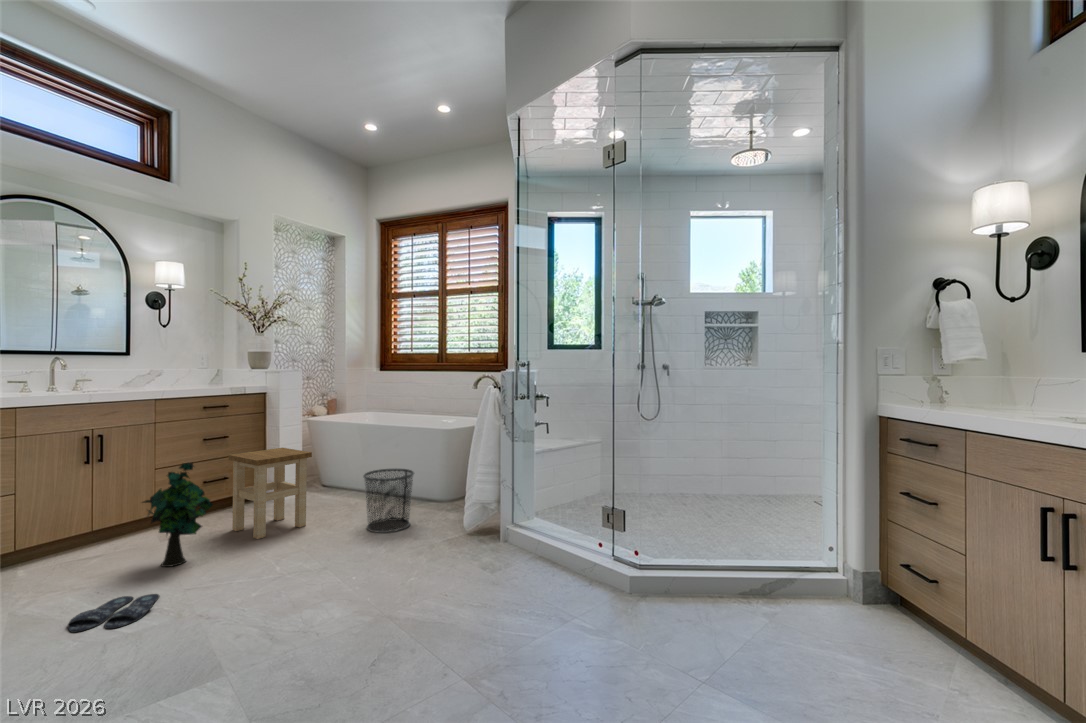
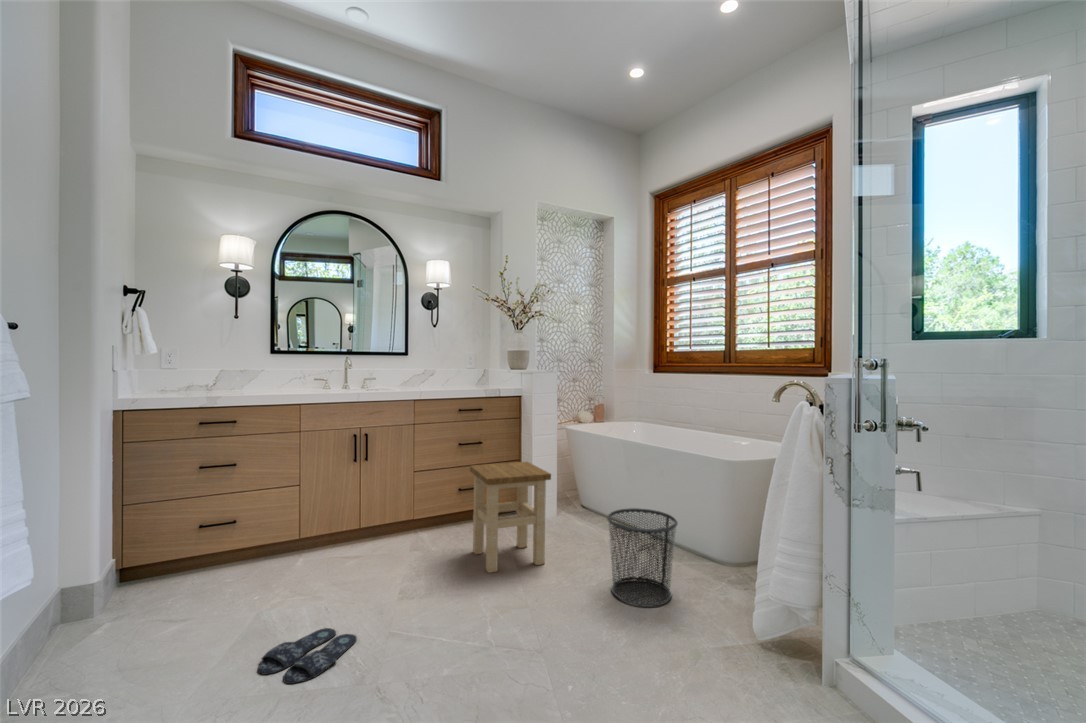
decorative plant: present [143,463,213,567] -> none [372,475,438,593]

